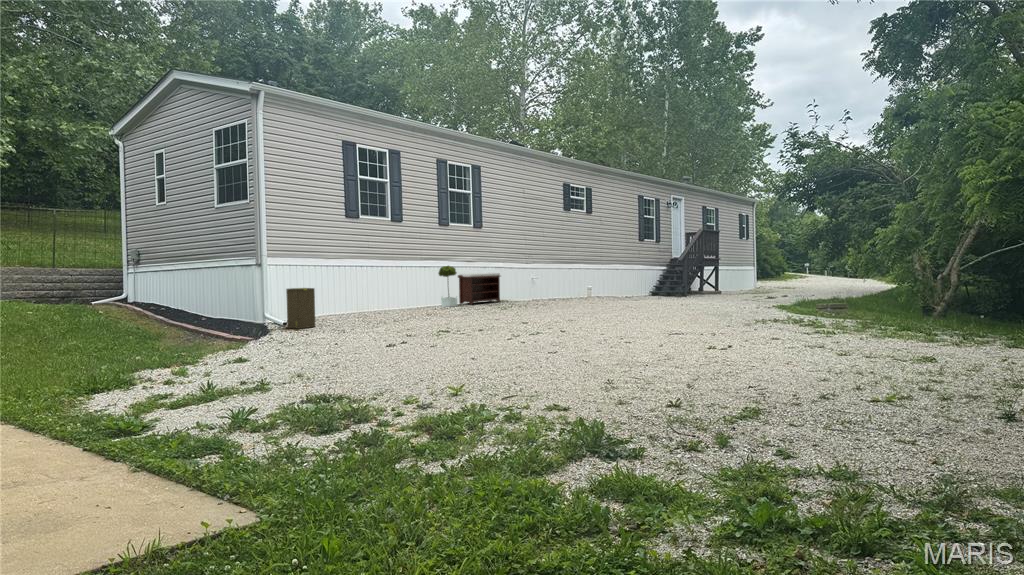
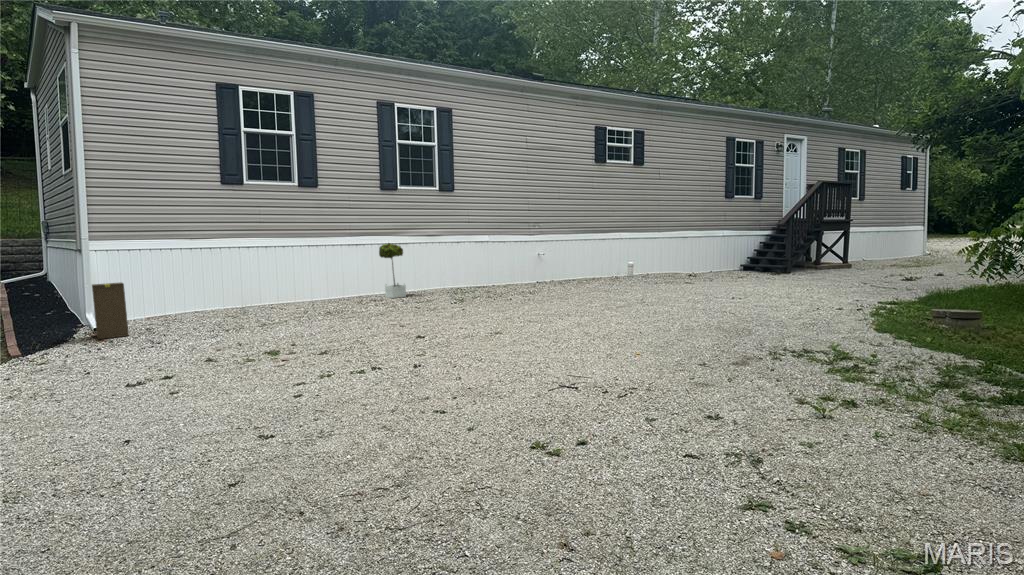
bench: present [458,273,500,305] -> none [414,250,479,294]

